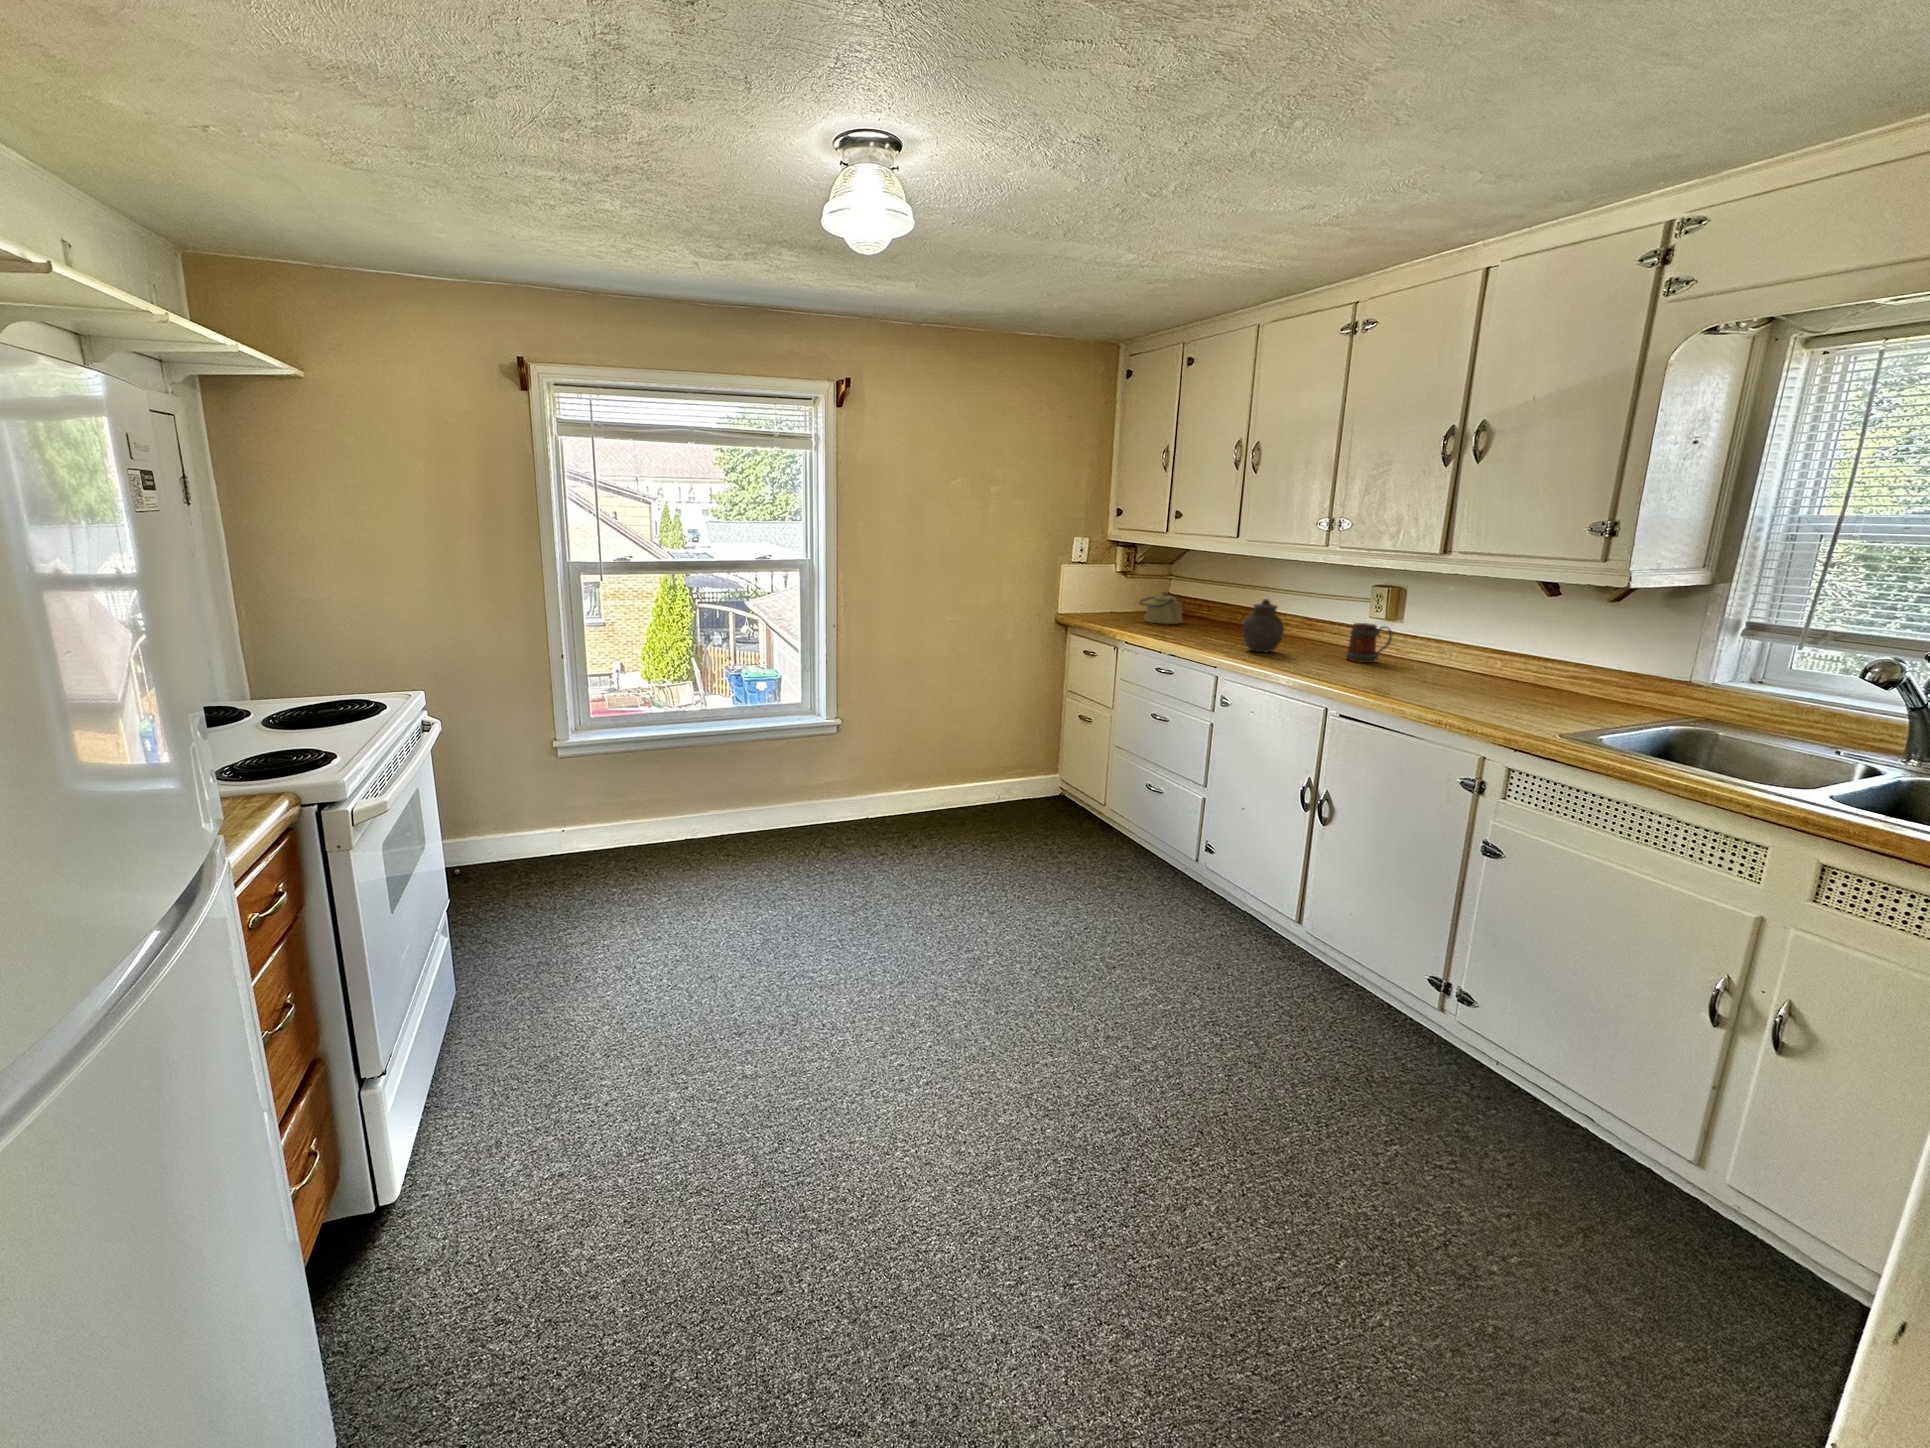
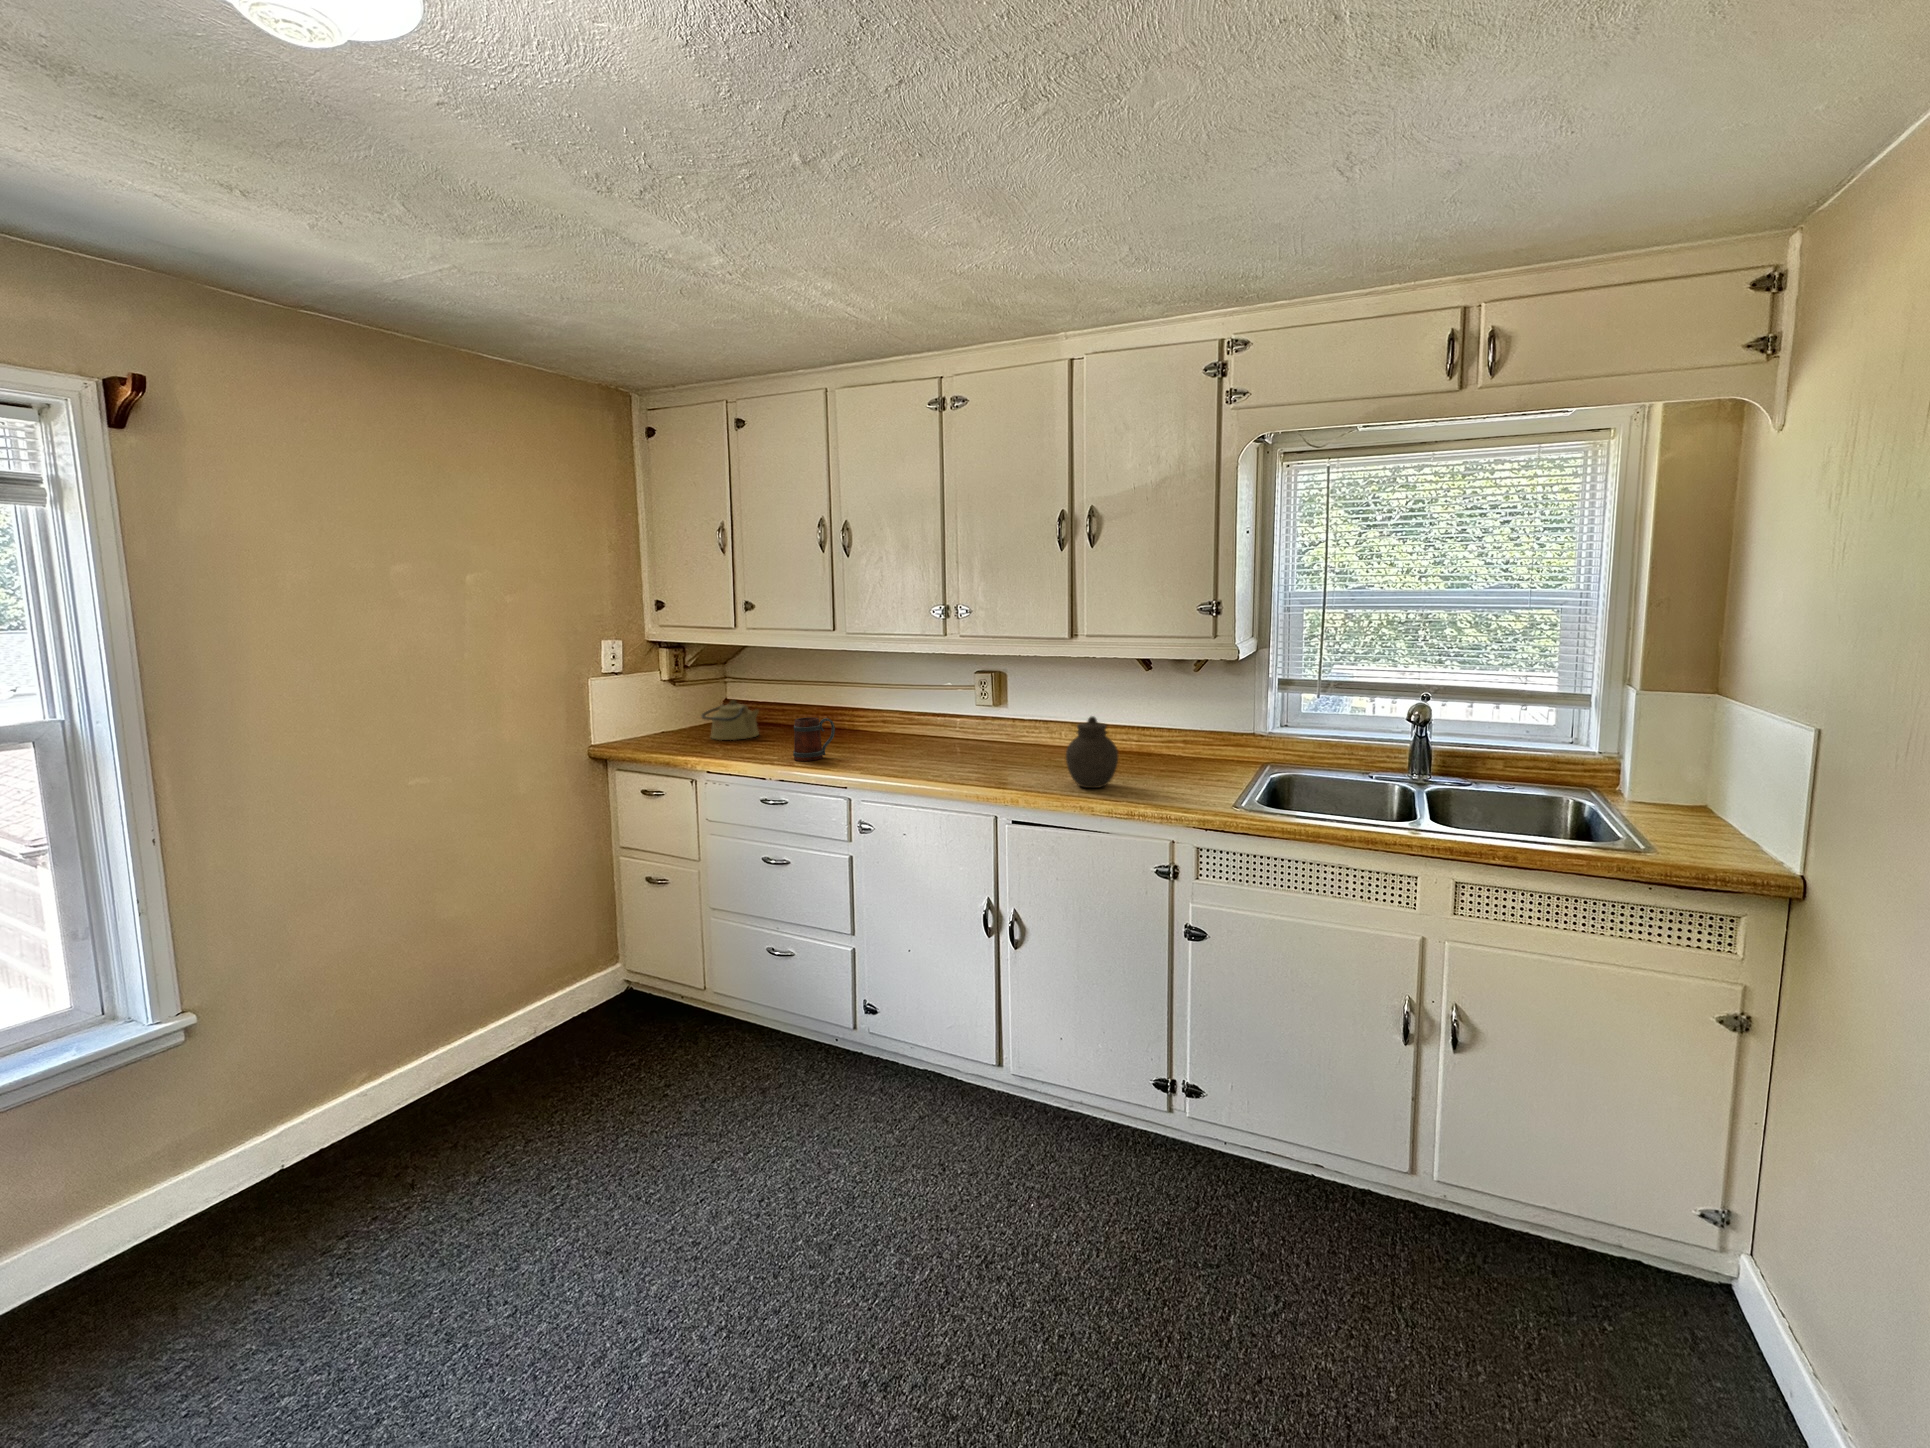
jar: present [1243,599,1284,652] -> present [1066,716,1118,788]
mug: present [1346,623,1392,663] -> present [793,717,835,761]

